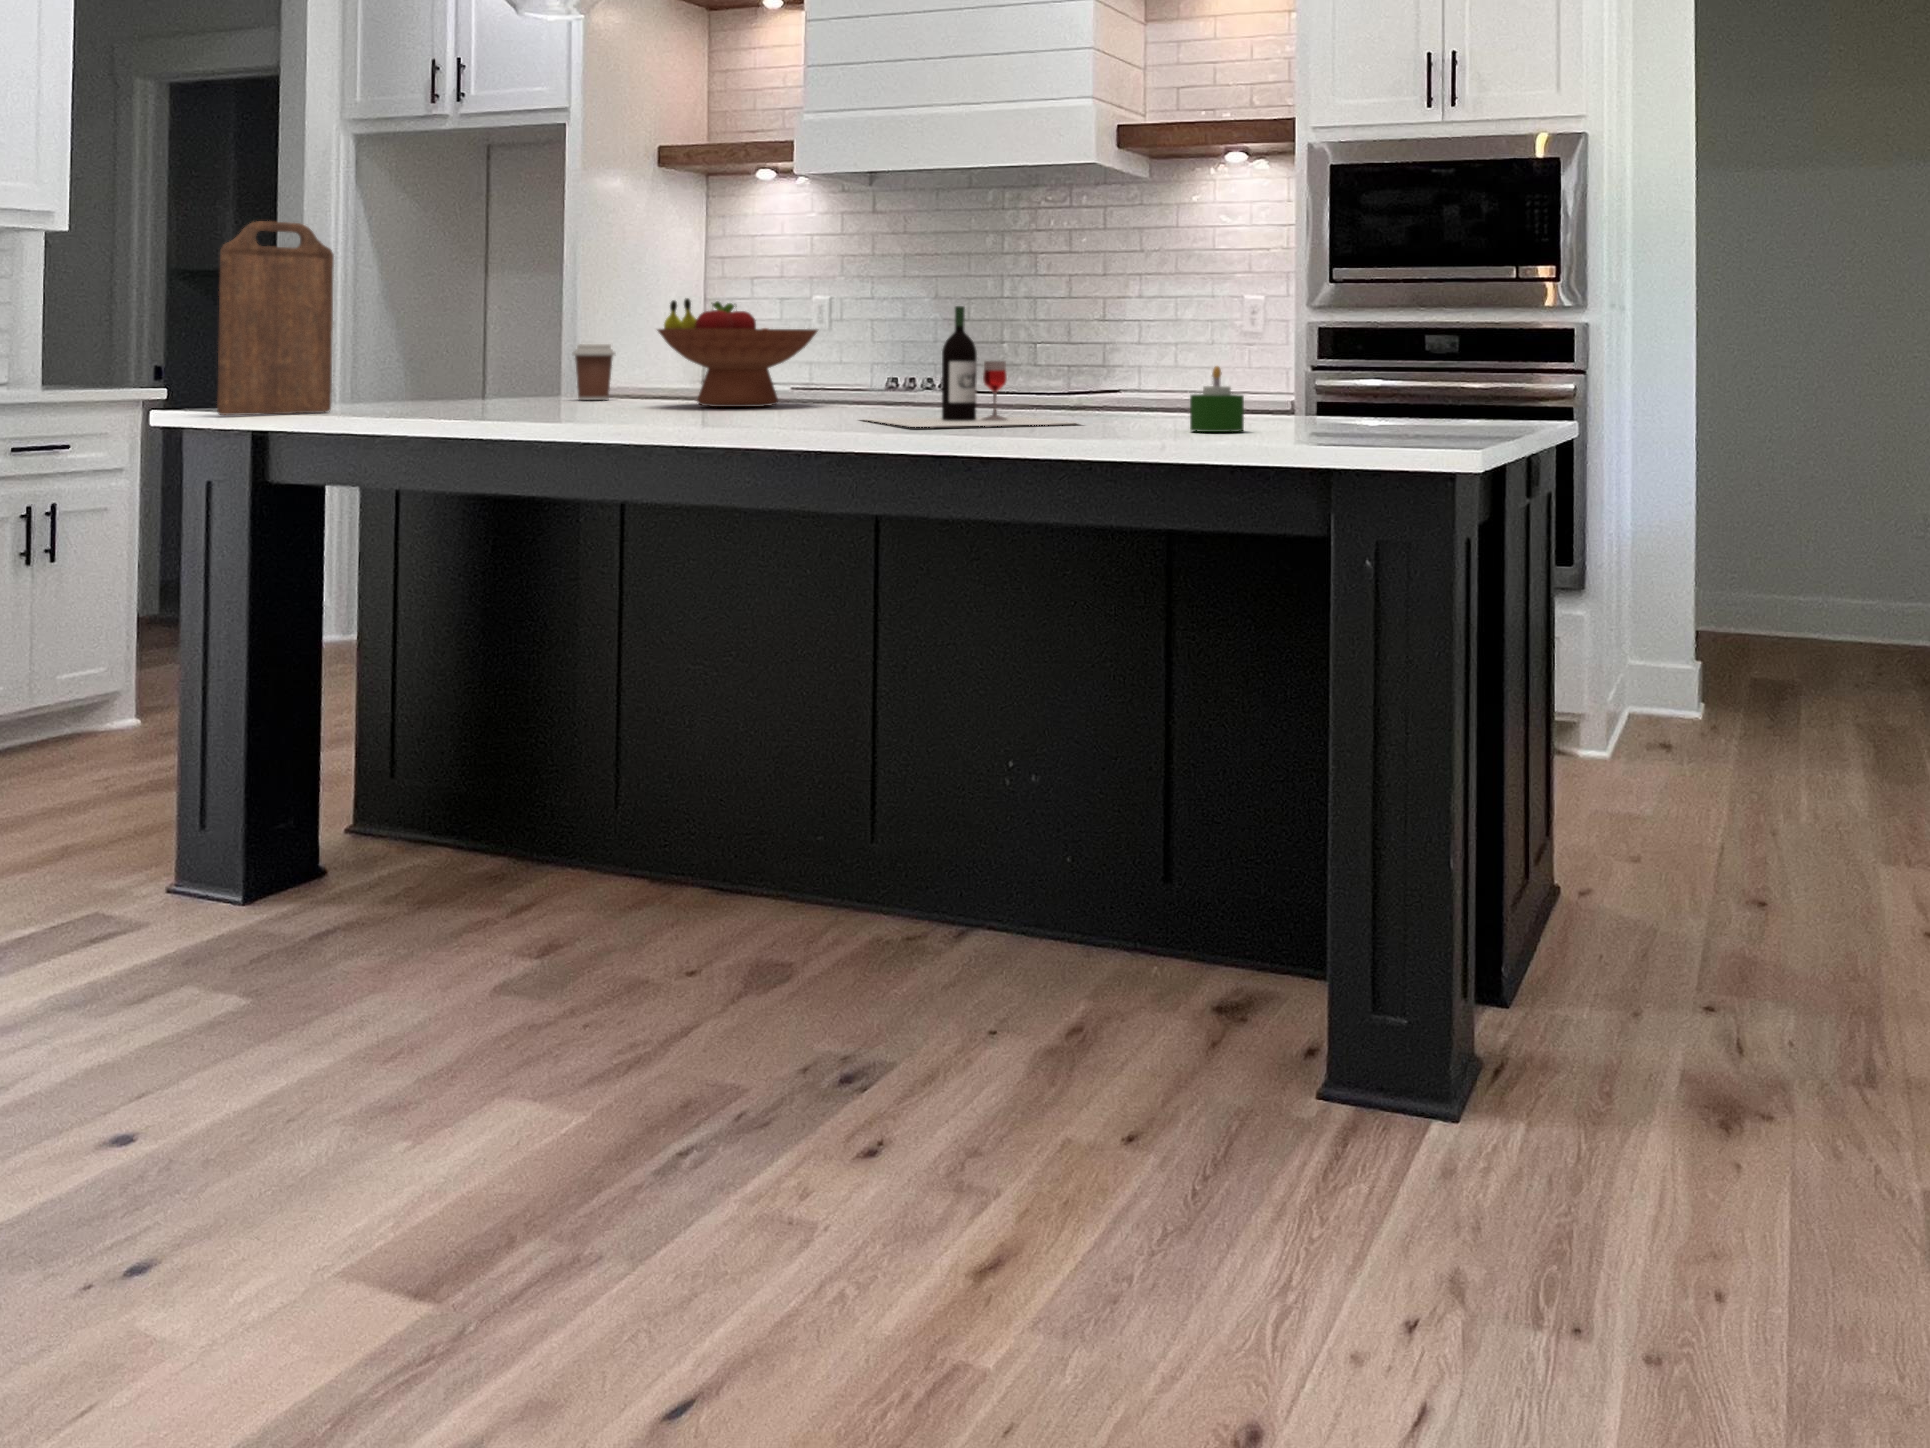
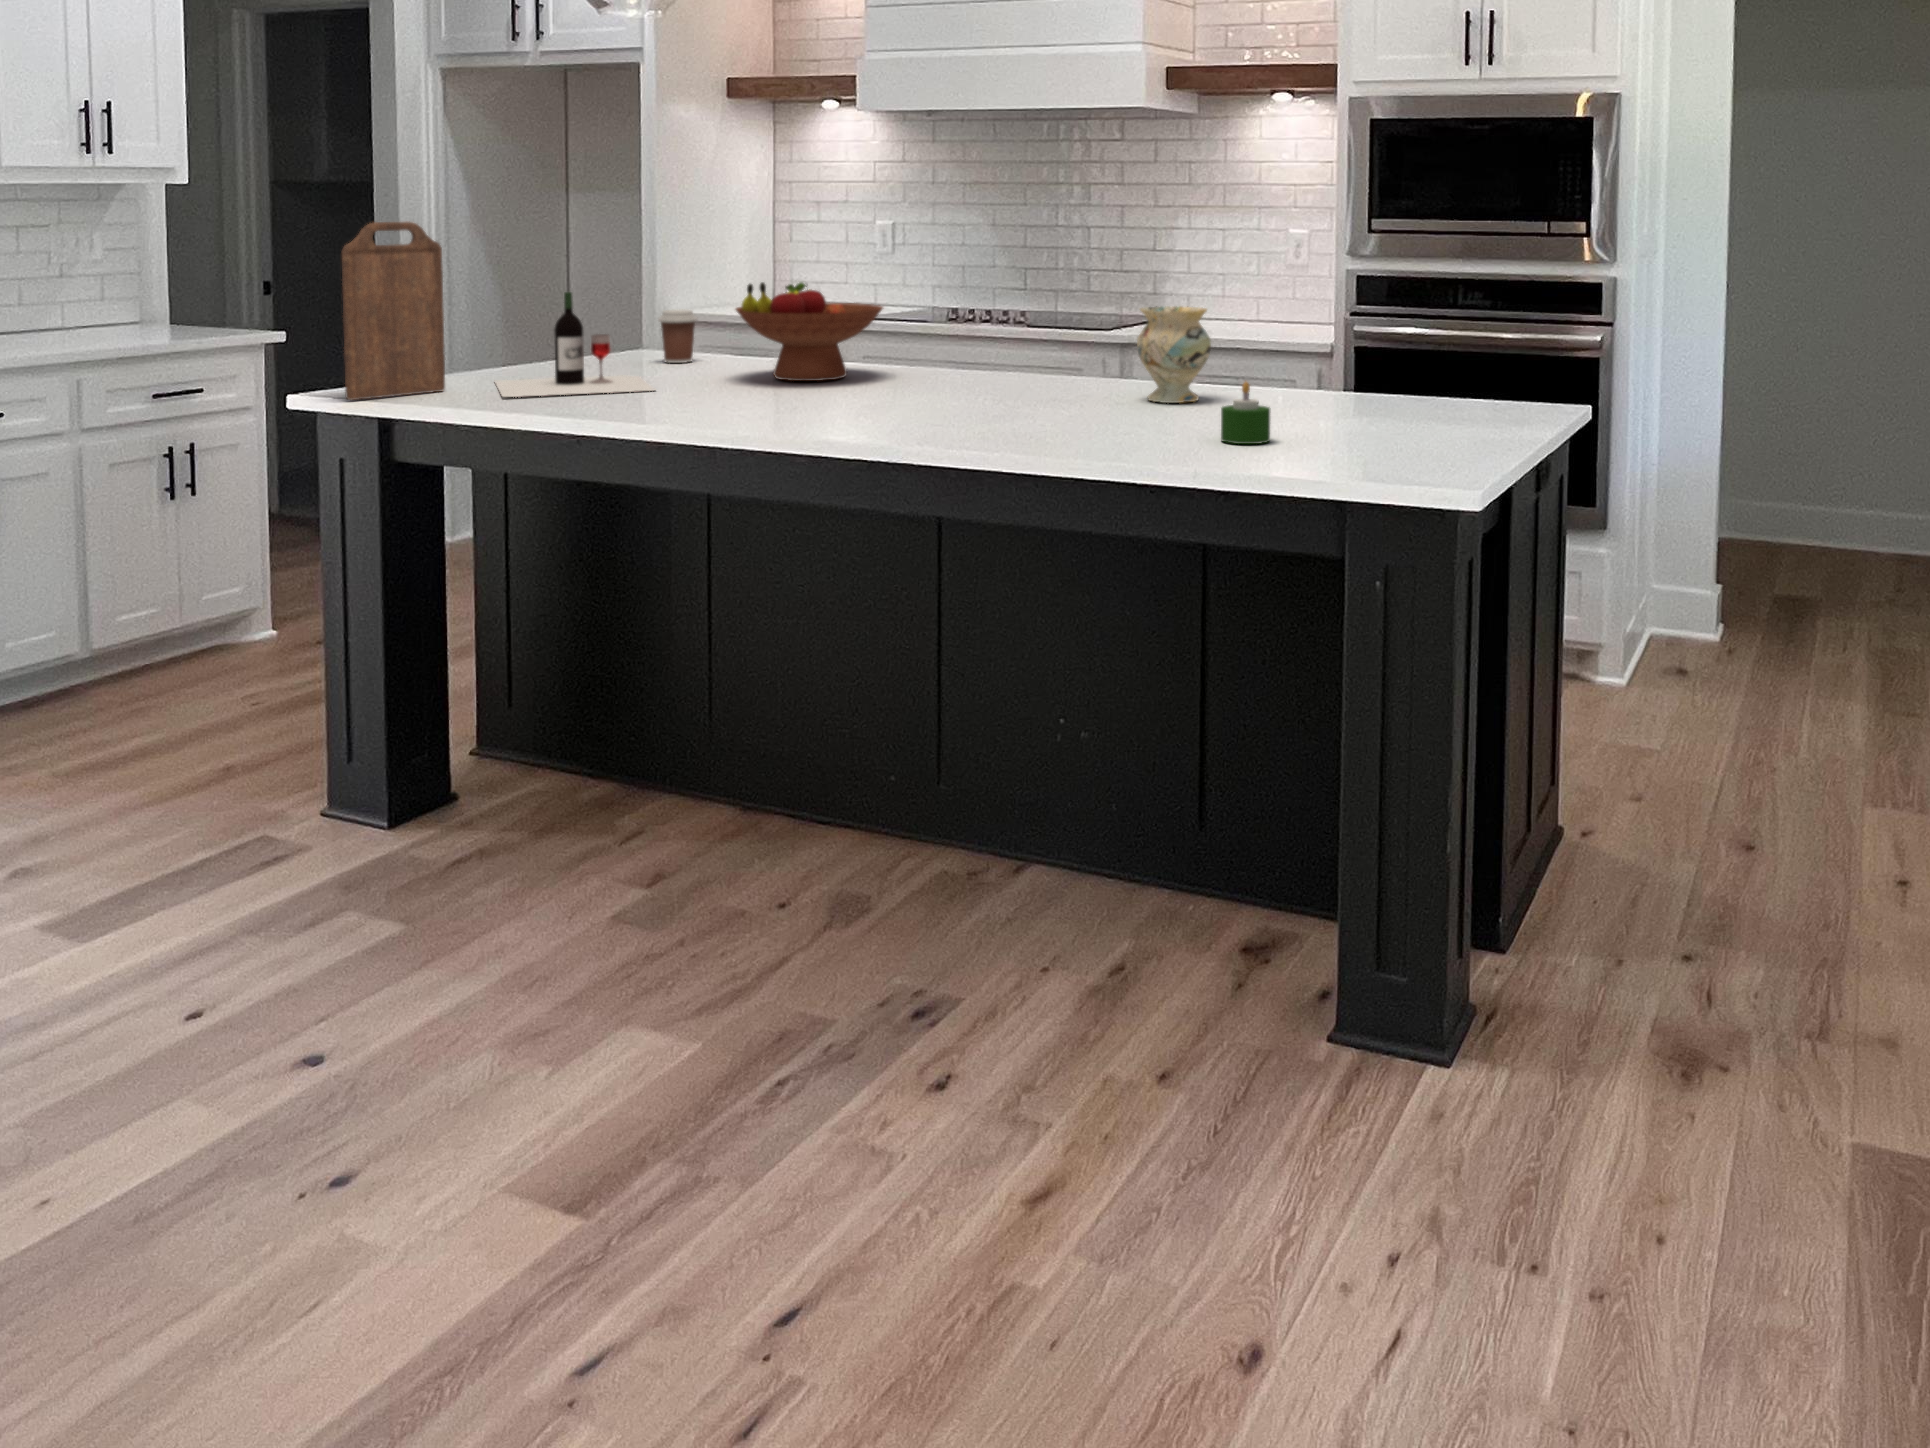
wine bottle: present [869,306,1071,427] -> present [495,292,654,397]
vase: none [1095,314,1175,415] -> present [1137,306,1211,403]

